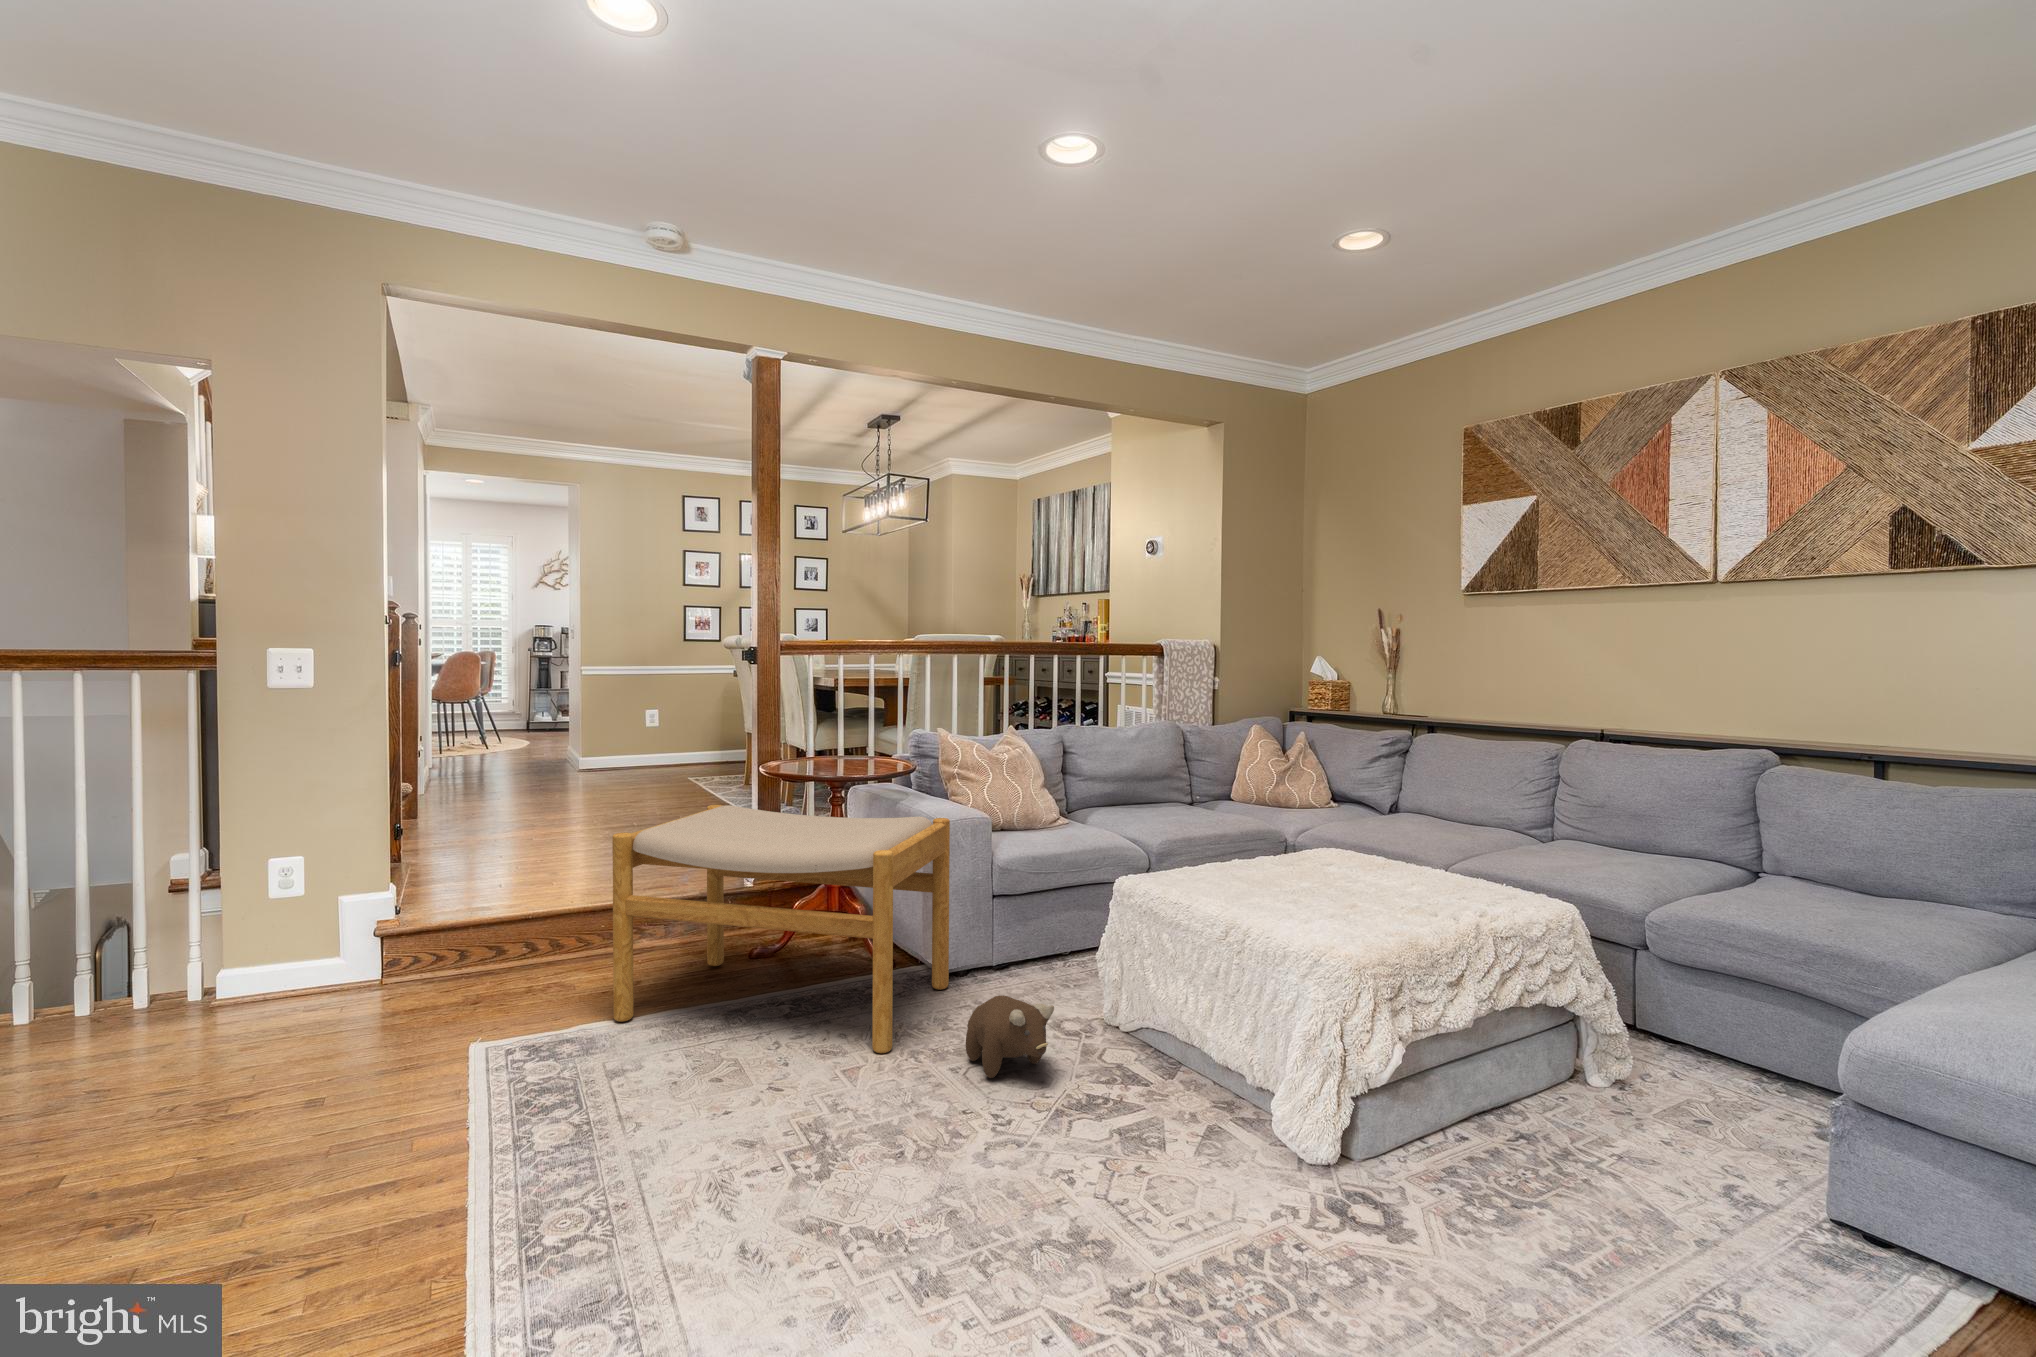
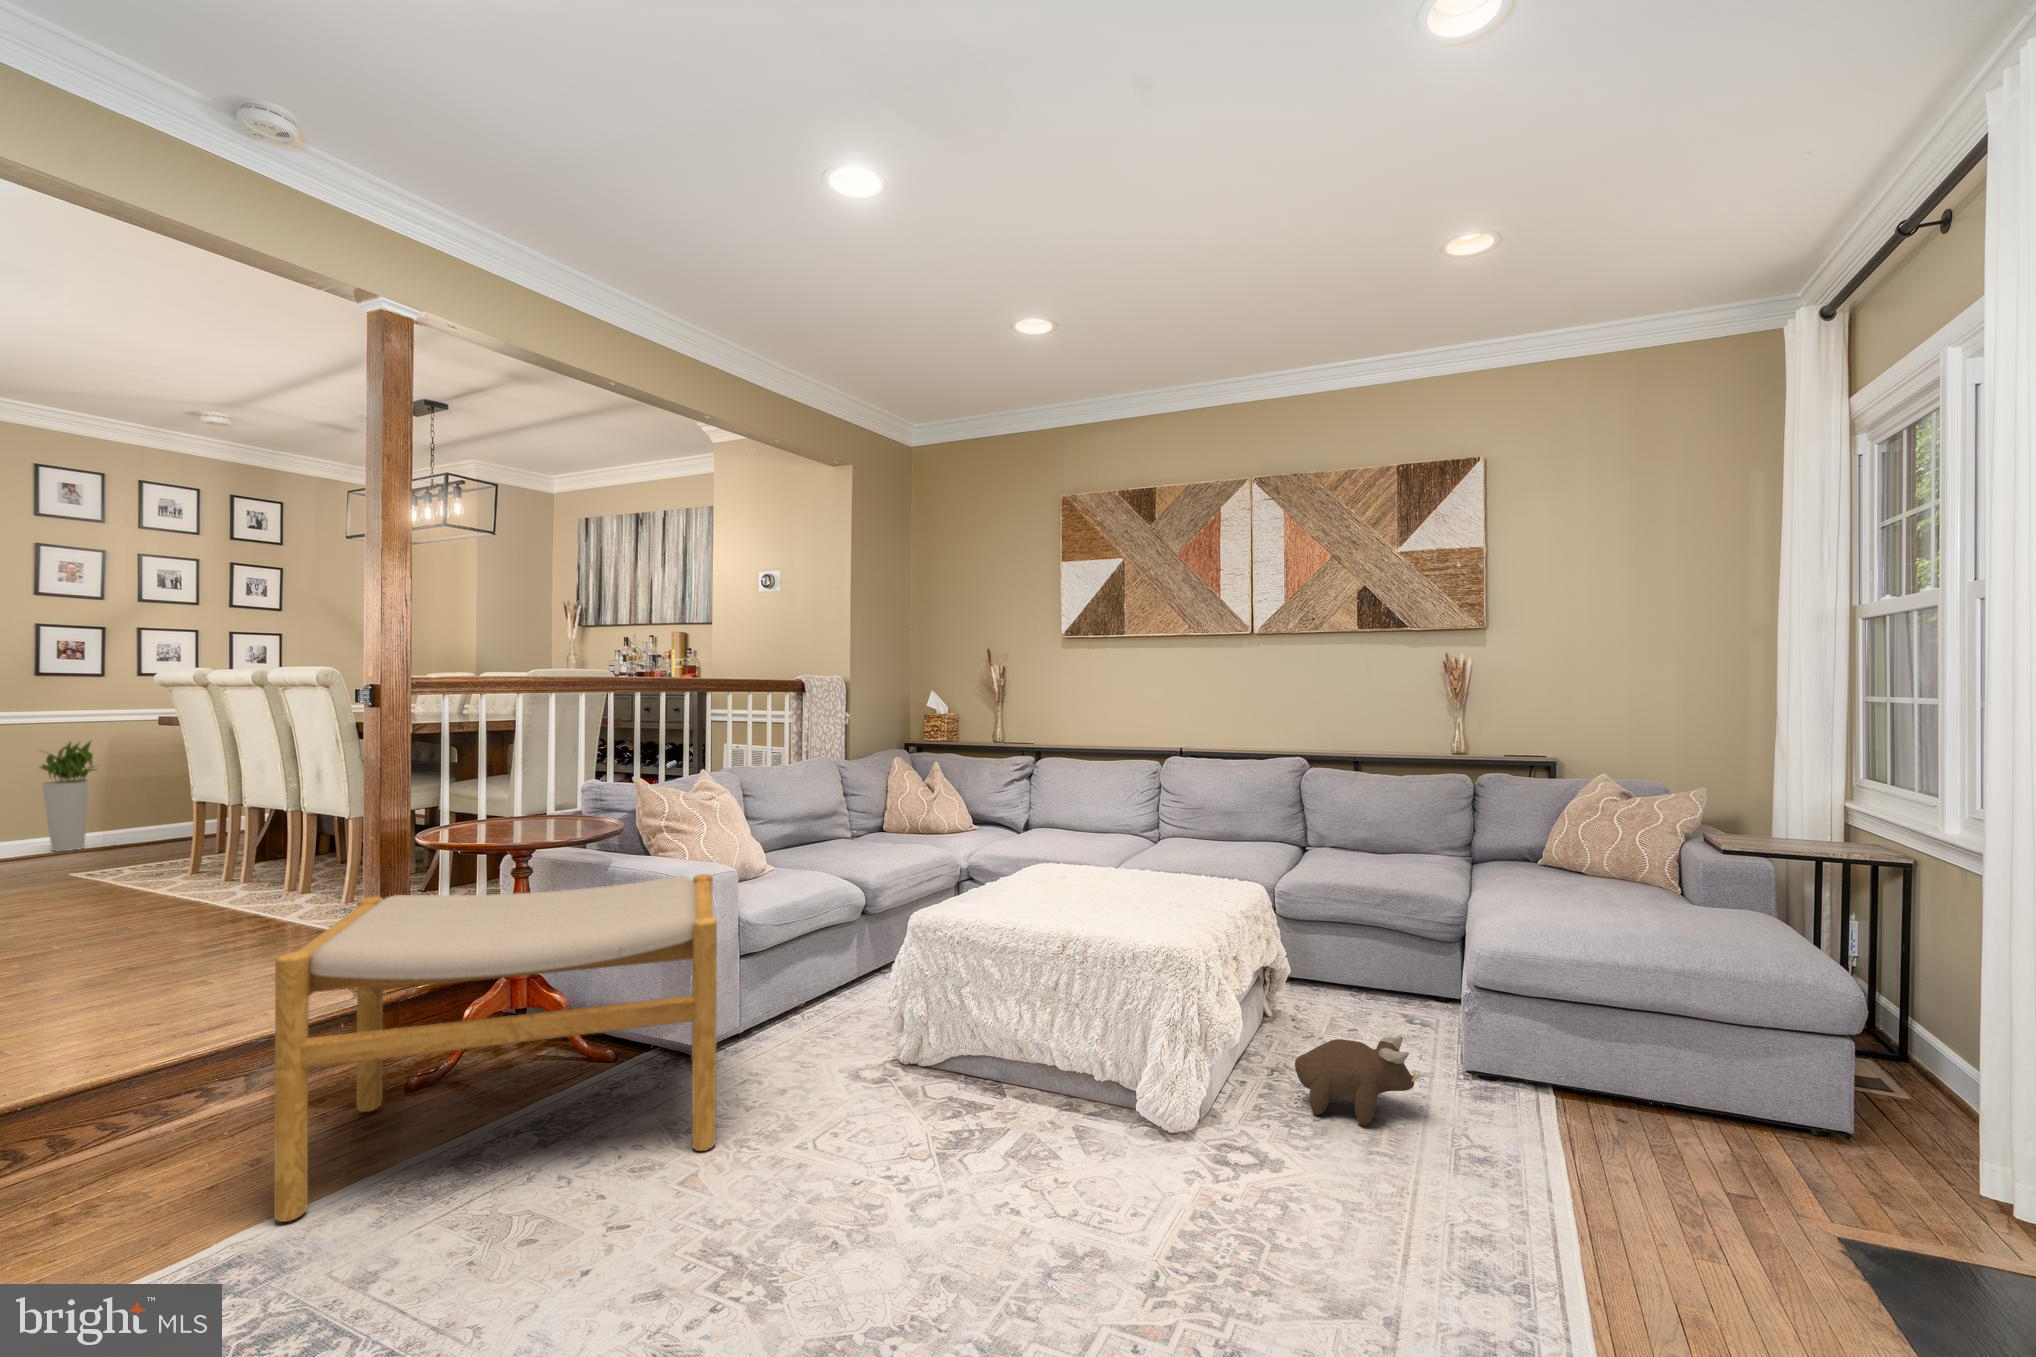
planter: none [682,687,718,765] -> present [41,741,95,851]
plush toy: present [966,996,1054,1078] -> present [1295,1036,1418,1125]

